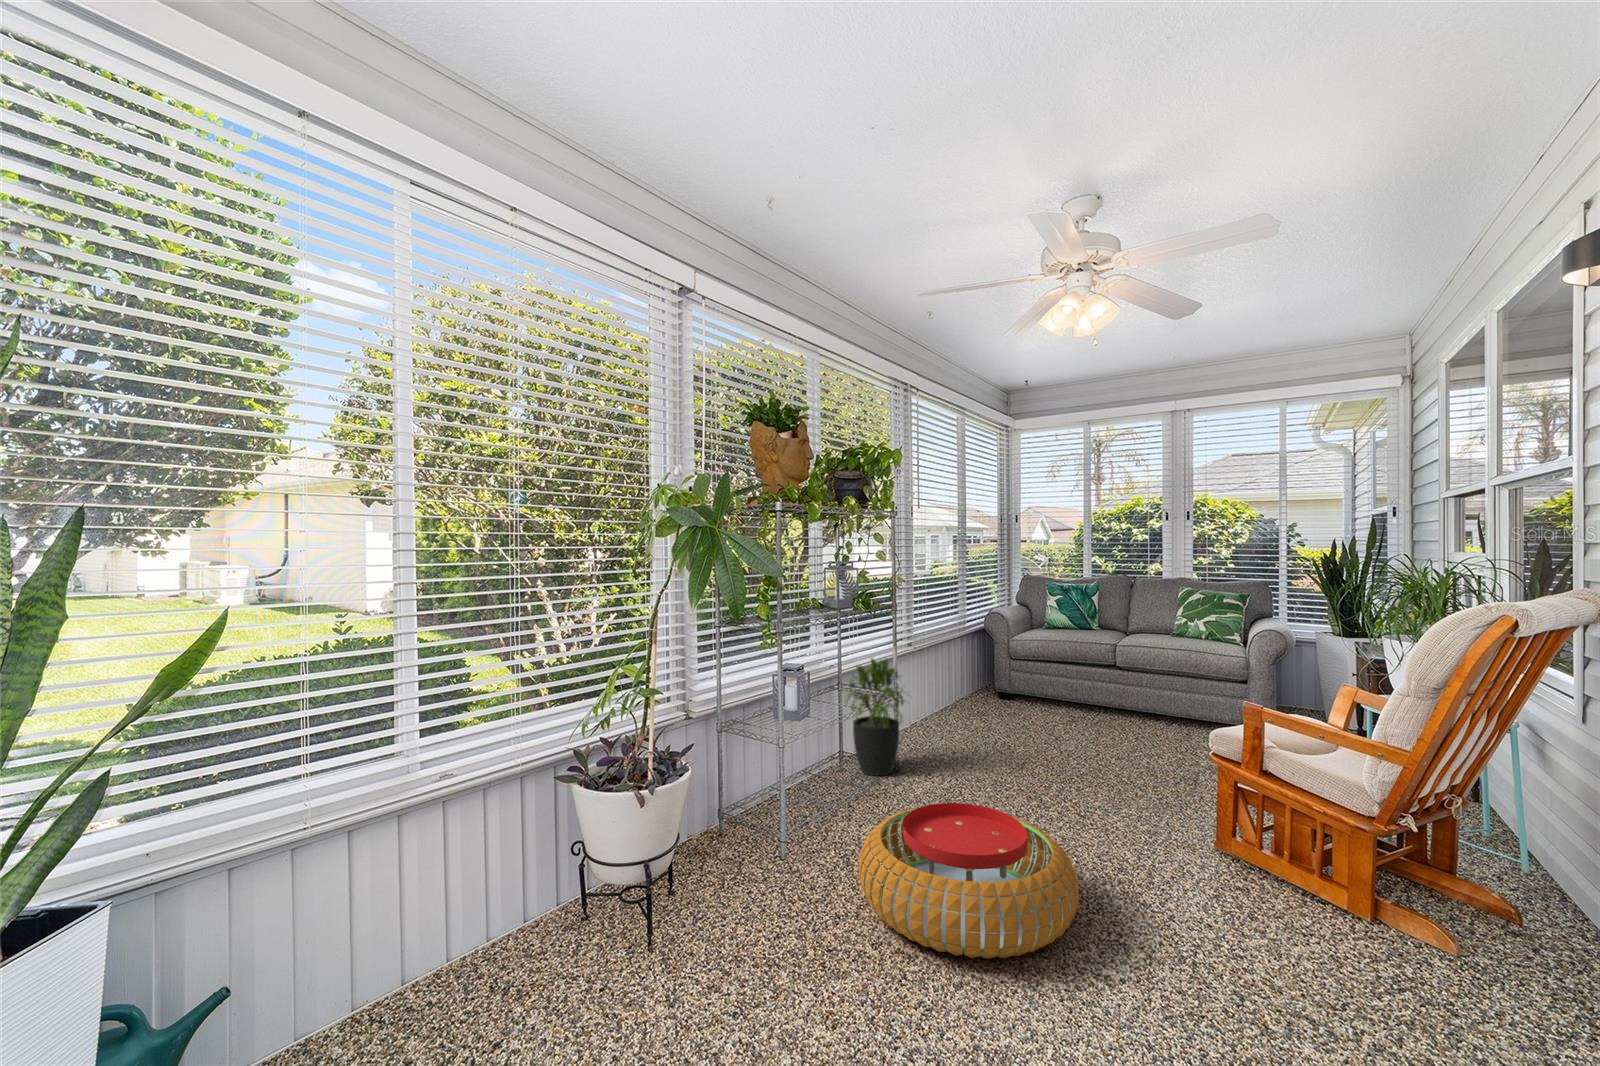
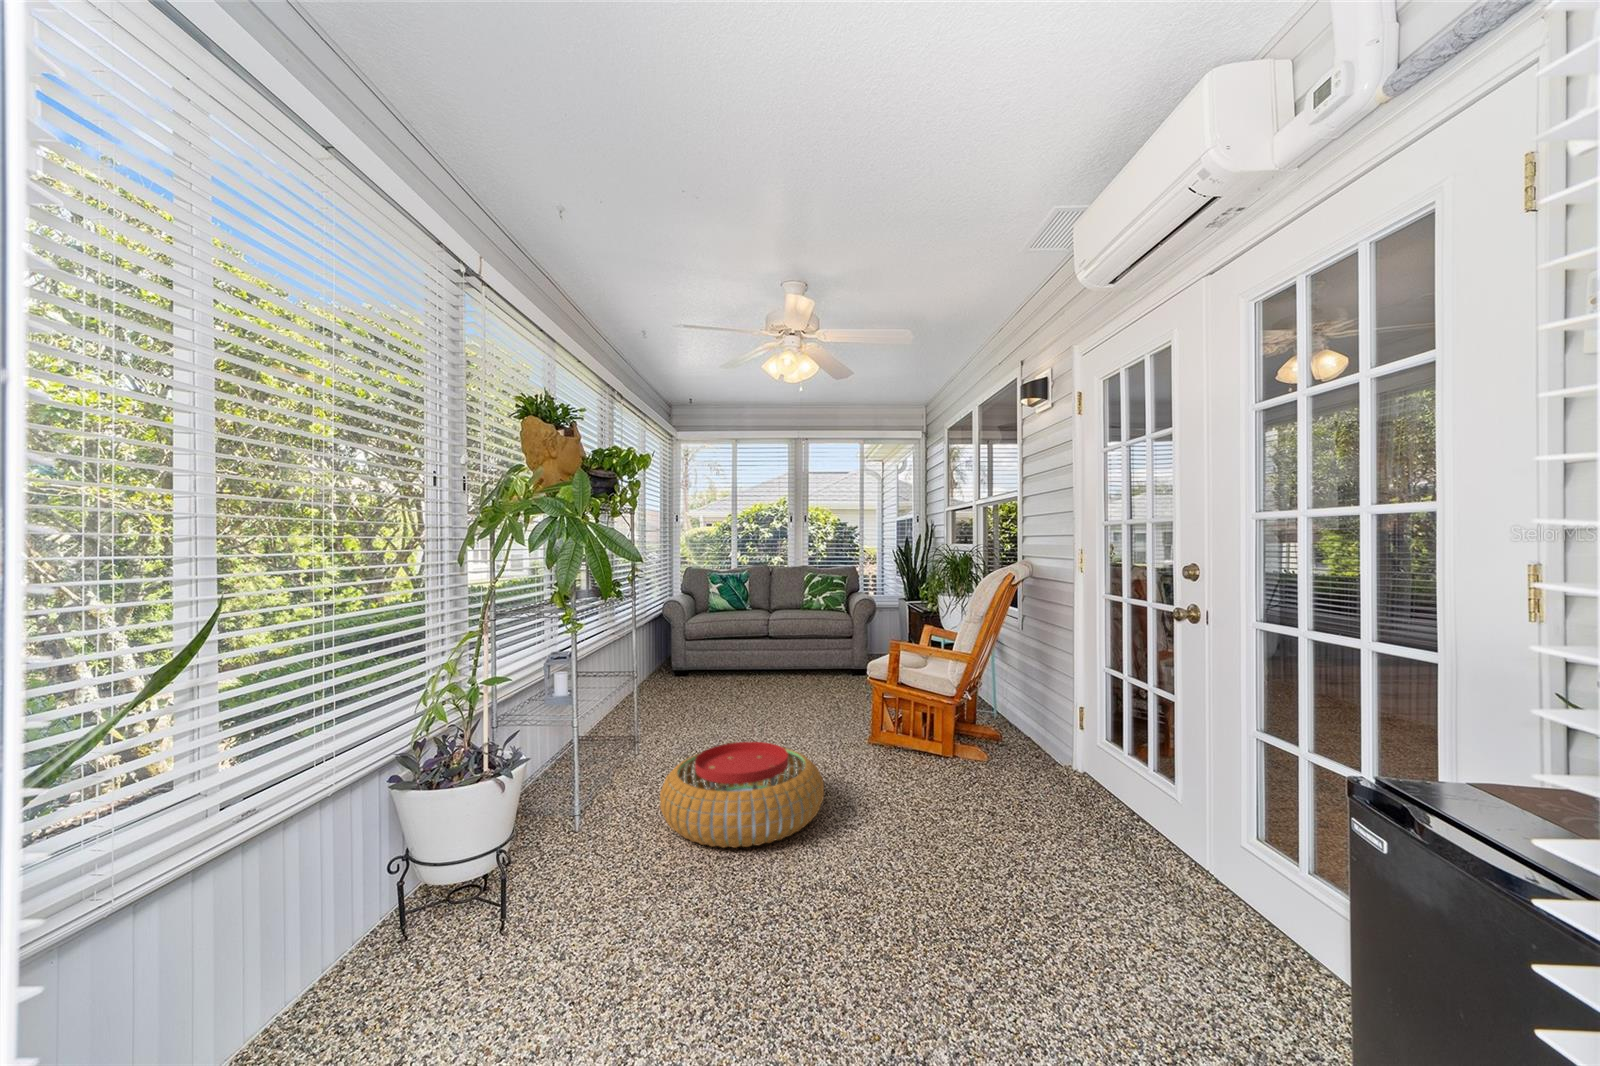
potted plant: present [844,658,904,776] -> none [576,644,641,753]

